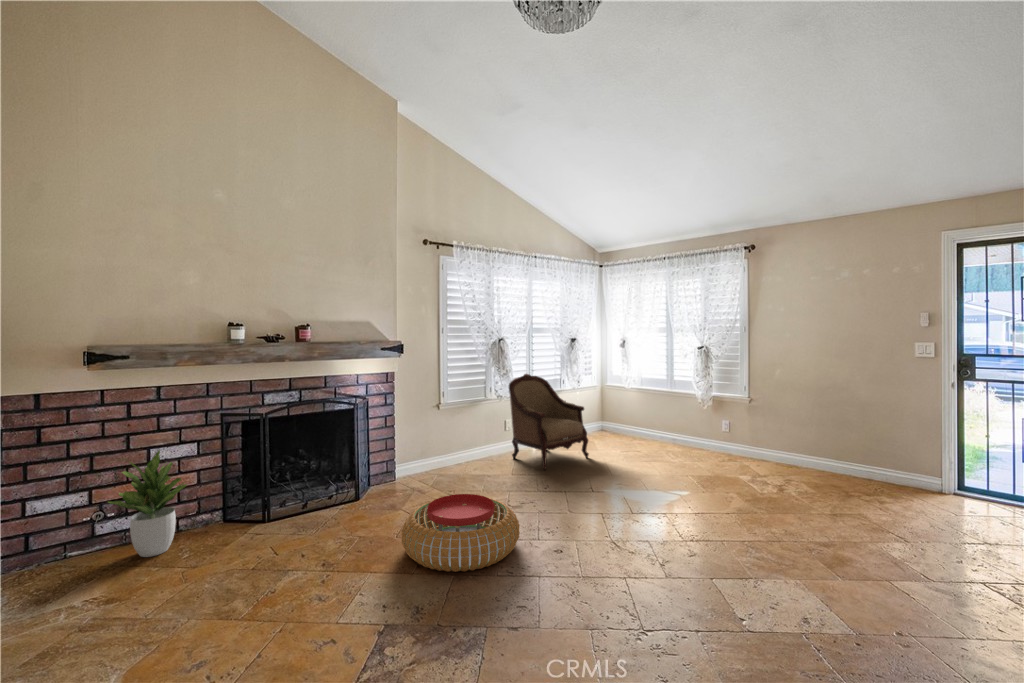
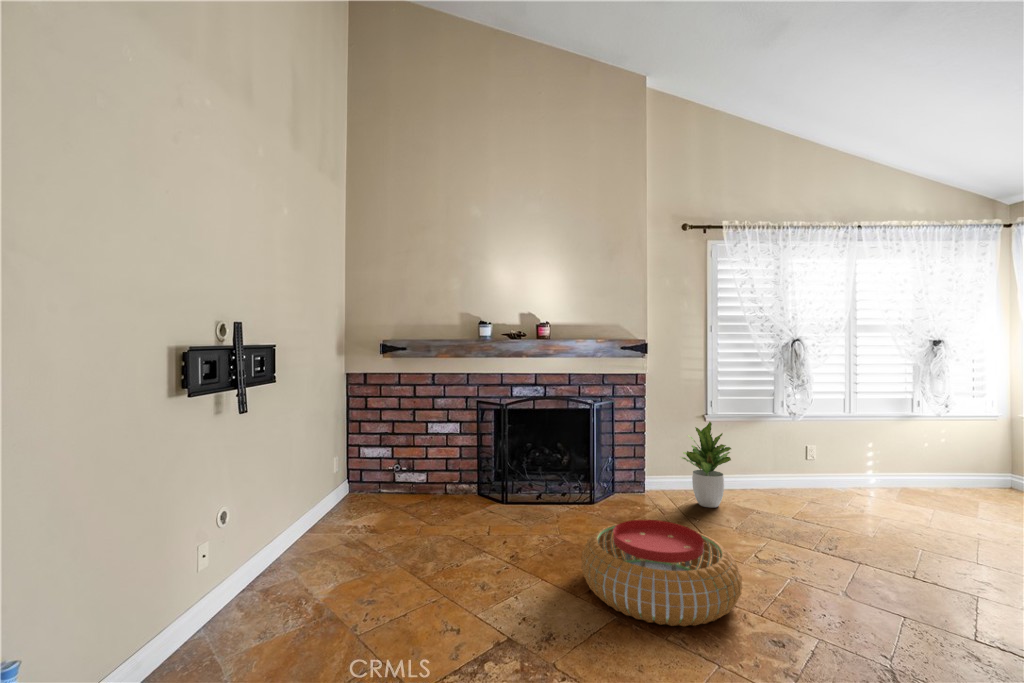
armchair: present [509,374,589,470] -> none [810,388,972,533]
potted plant: present [108,450,187,557] -> present [681,422,731,508]

